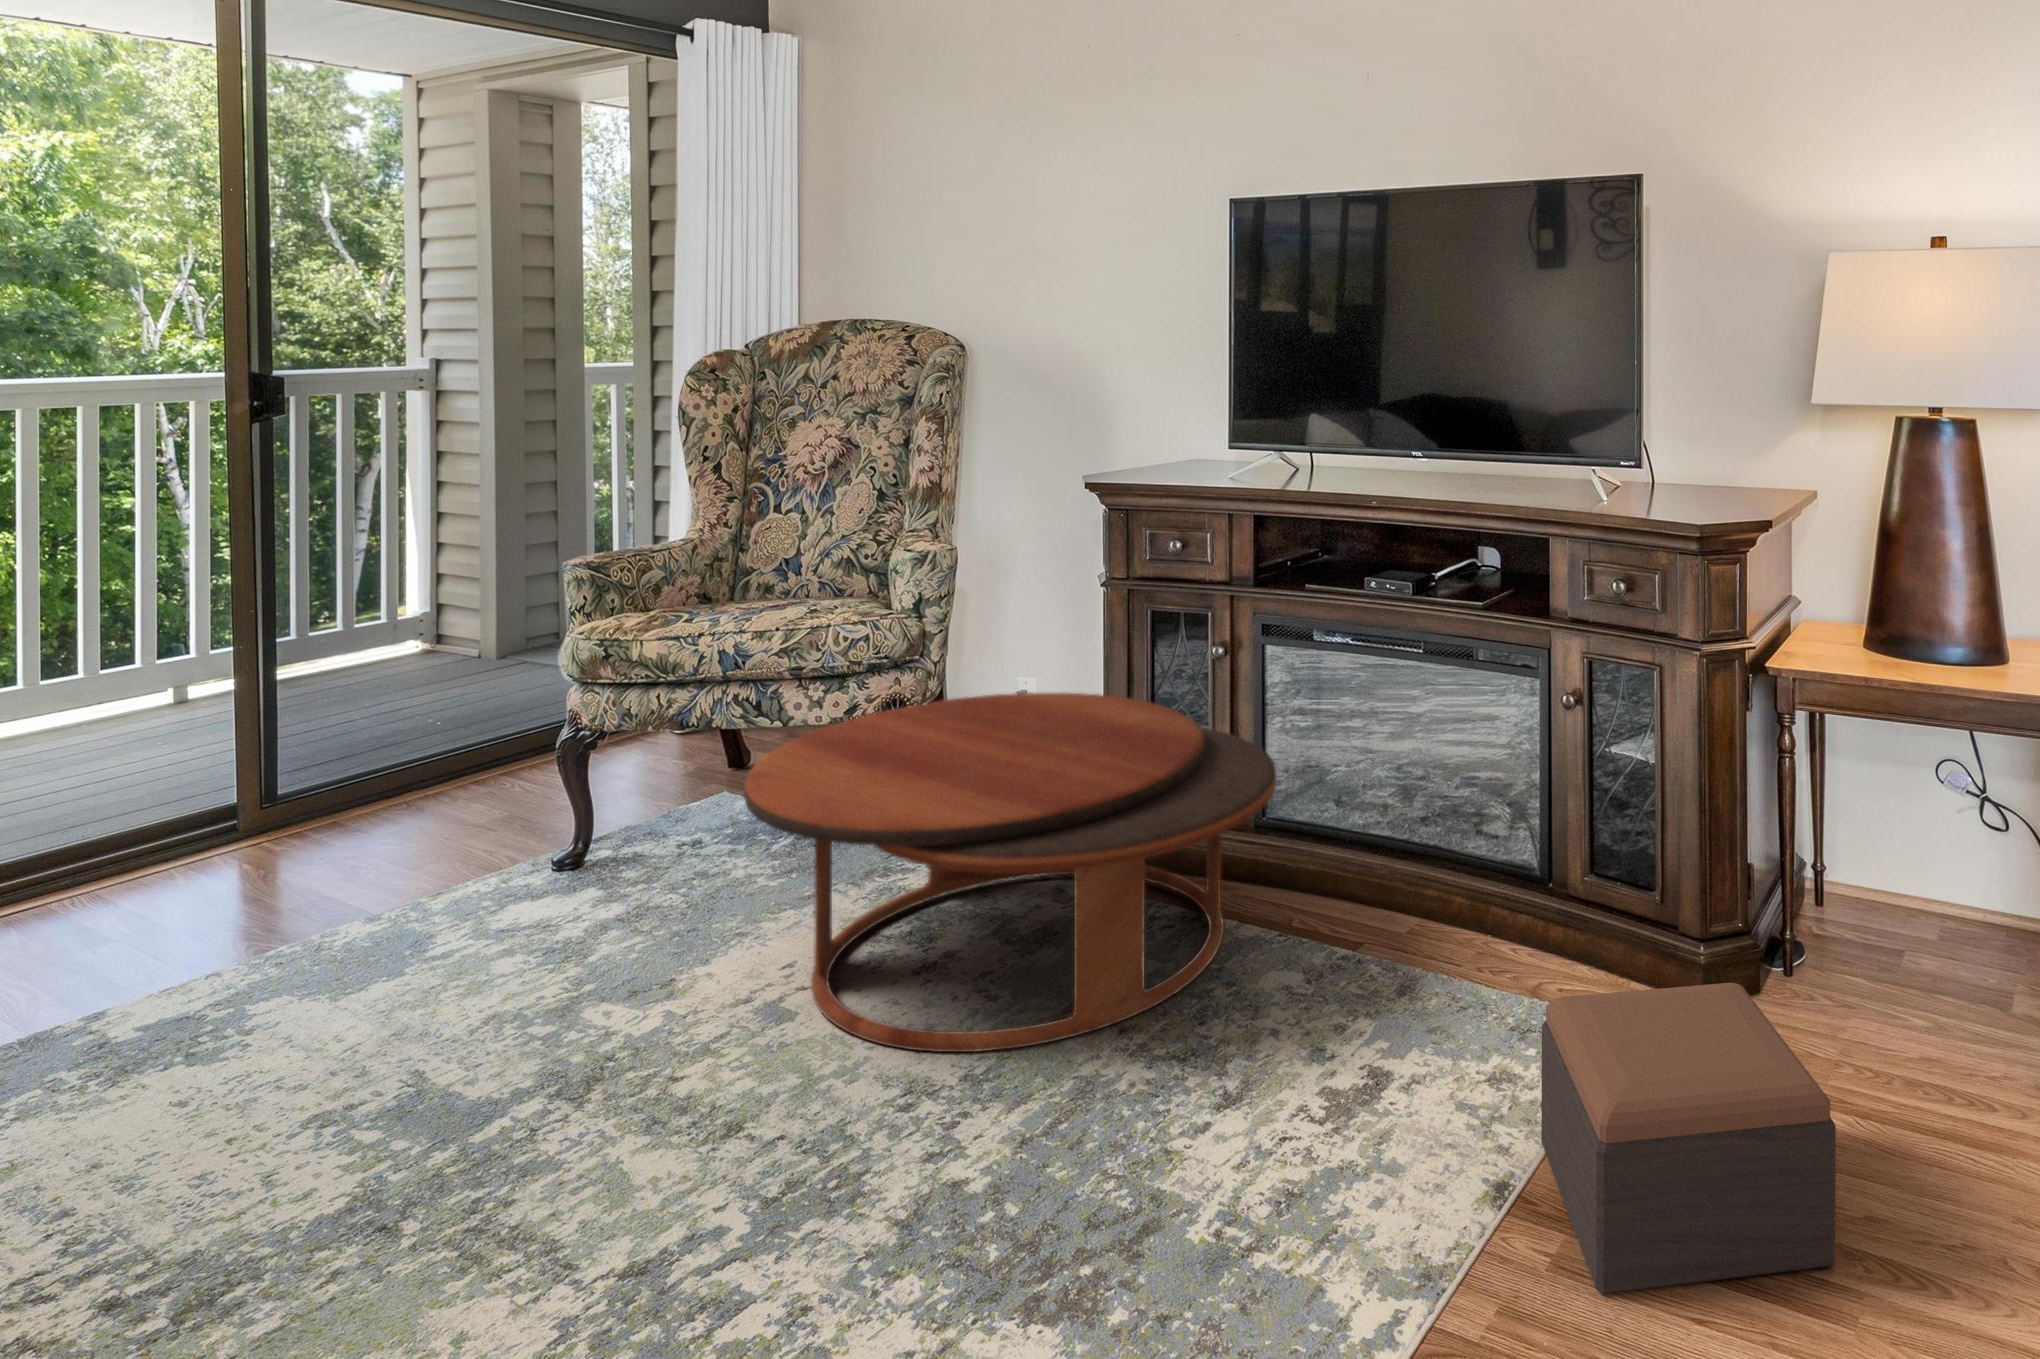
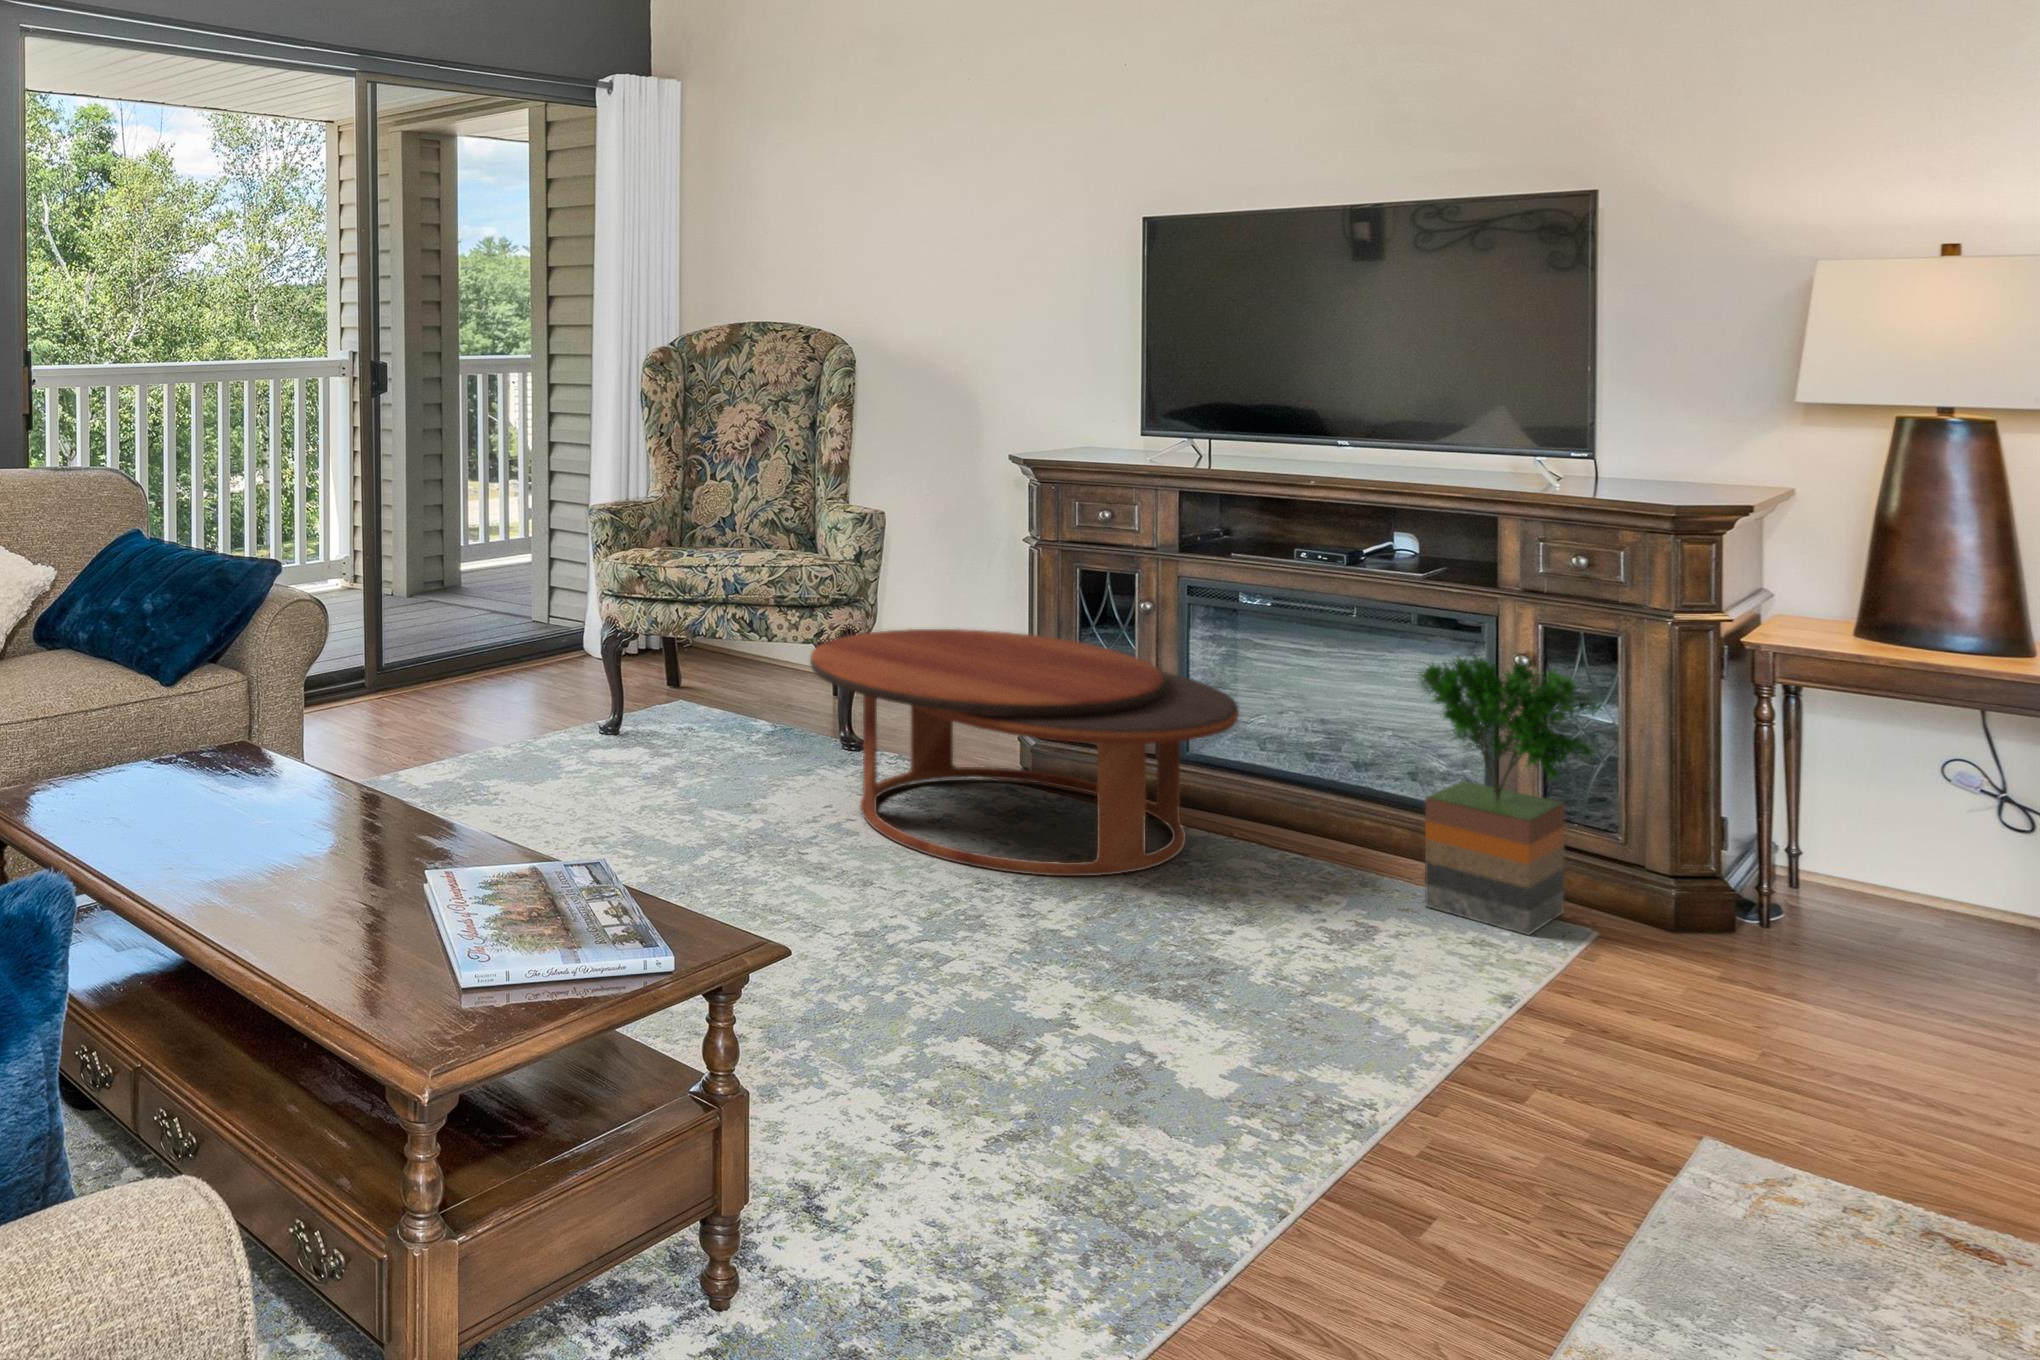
potted tree: none [1444,703,1634,1047] -> present [1416,655,1602,935]
footstool: present [1541,983,1836,1294] -> none [1552,869,1863,1087]

